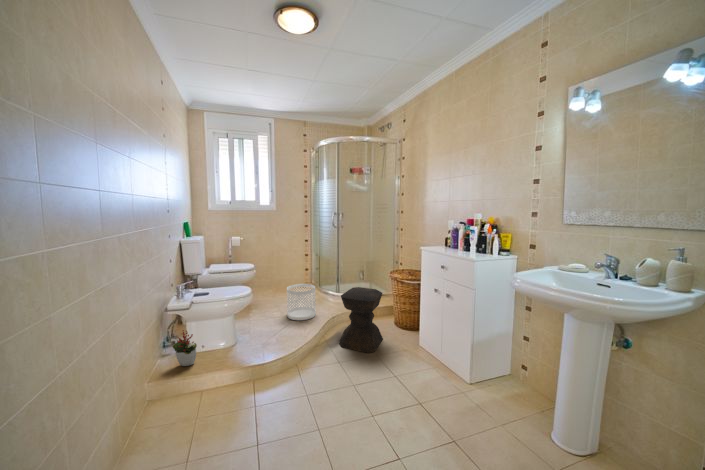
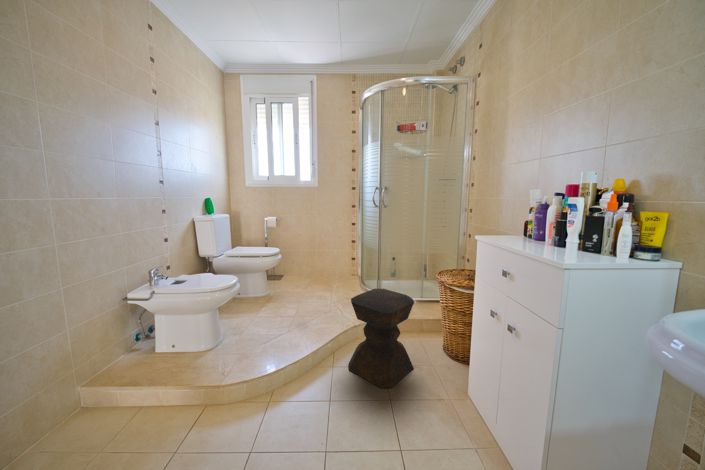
waste basket: present [287,284,316,320] -> none [299,276,335,323]
decorative plant: present [172,330,197,366] -> none [133,319,161,362]

